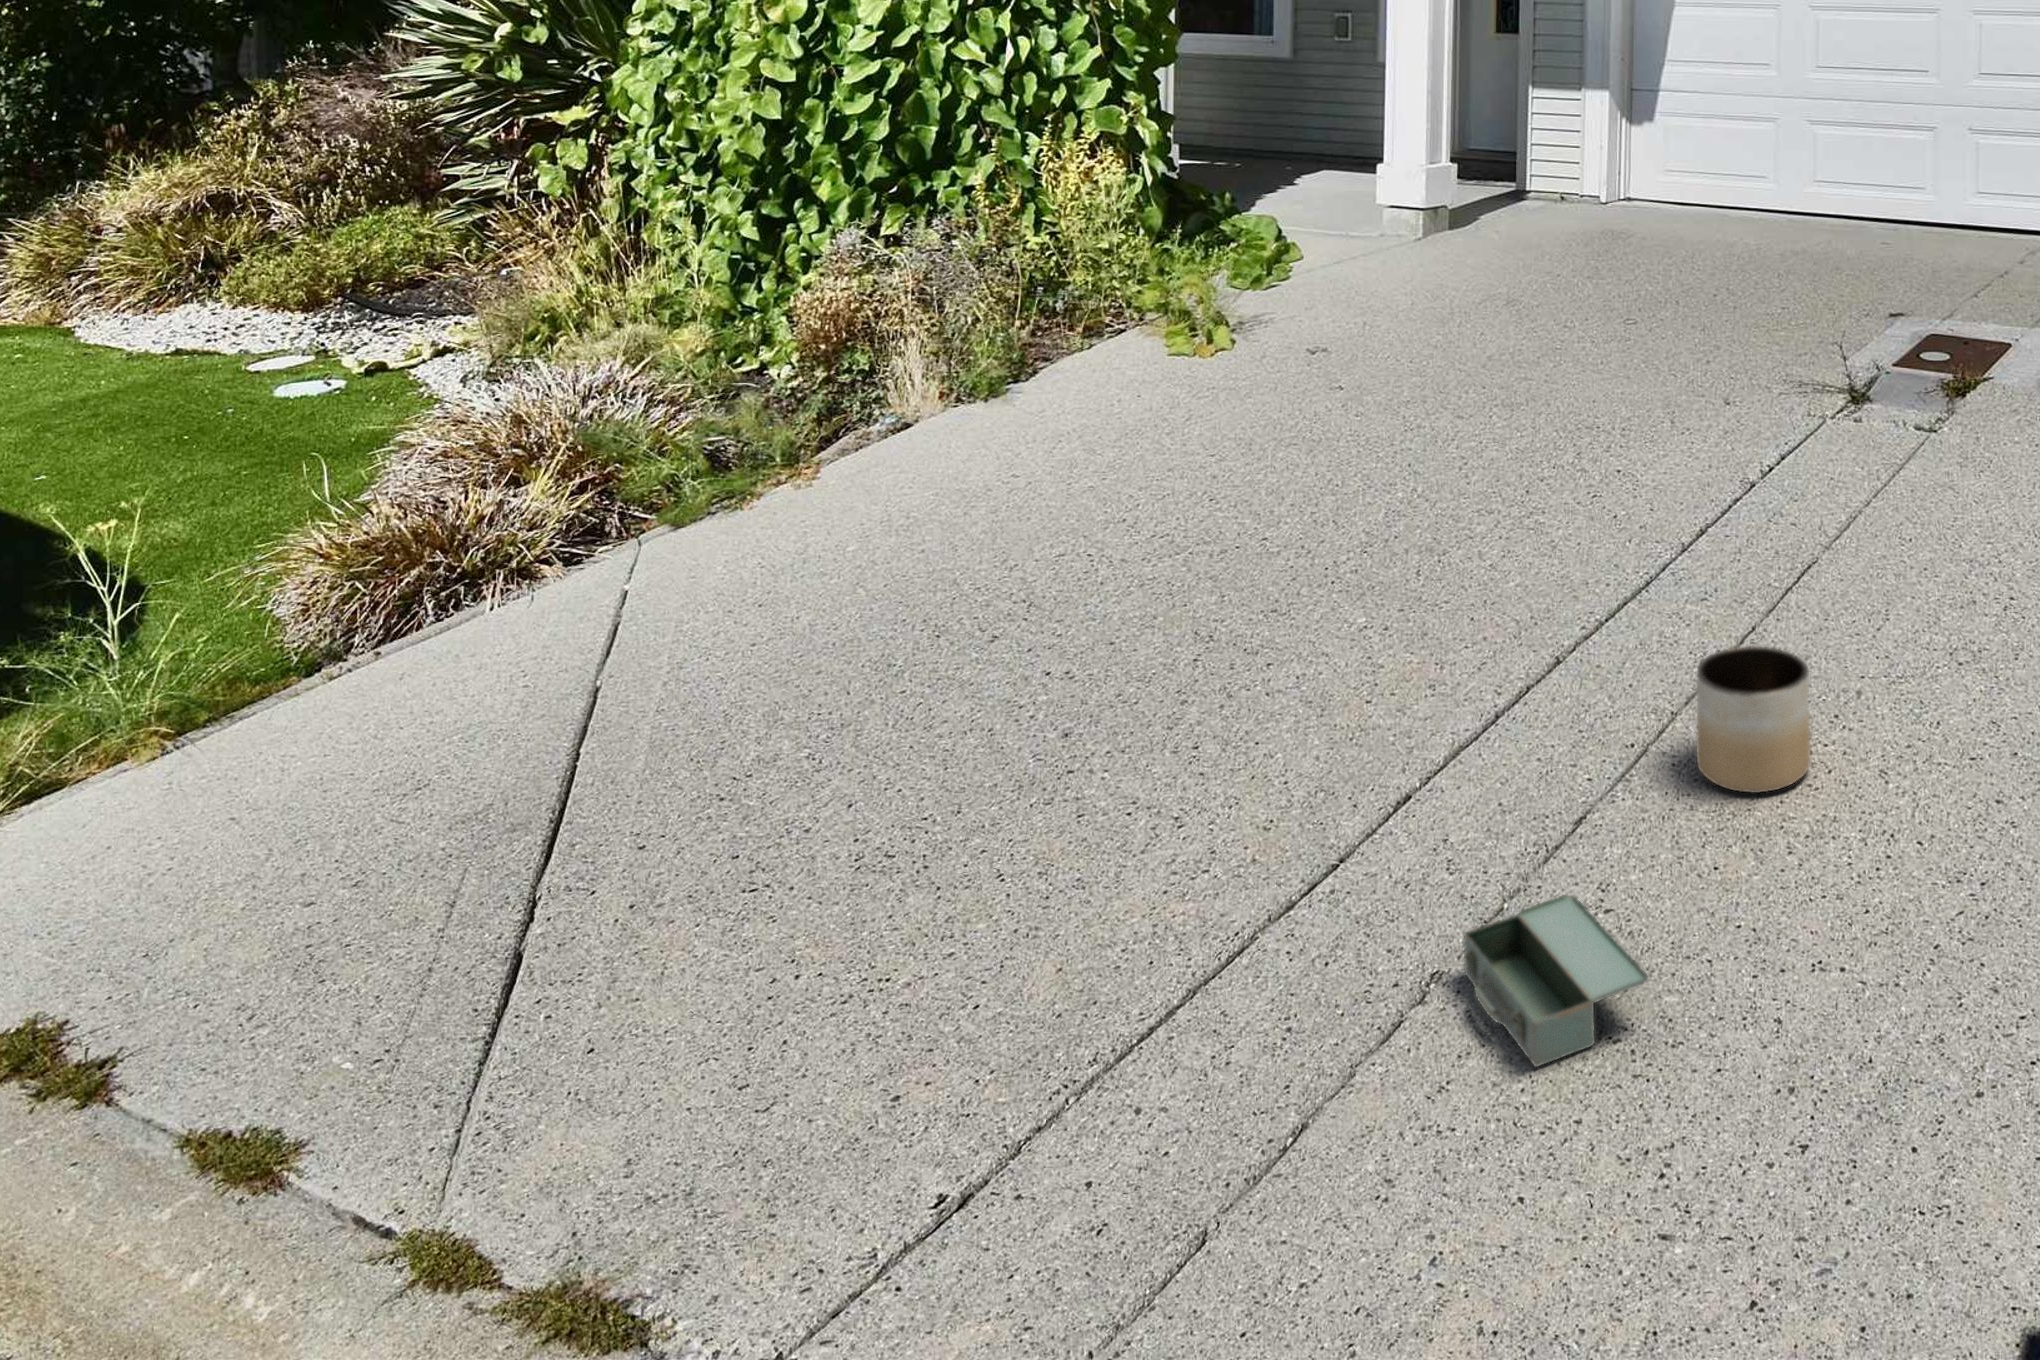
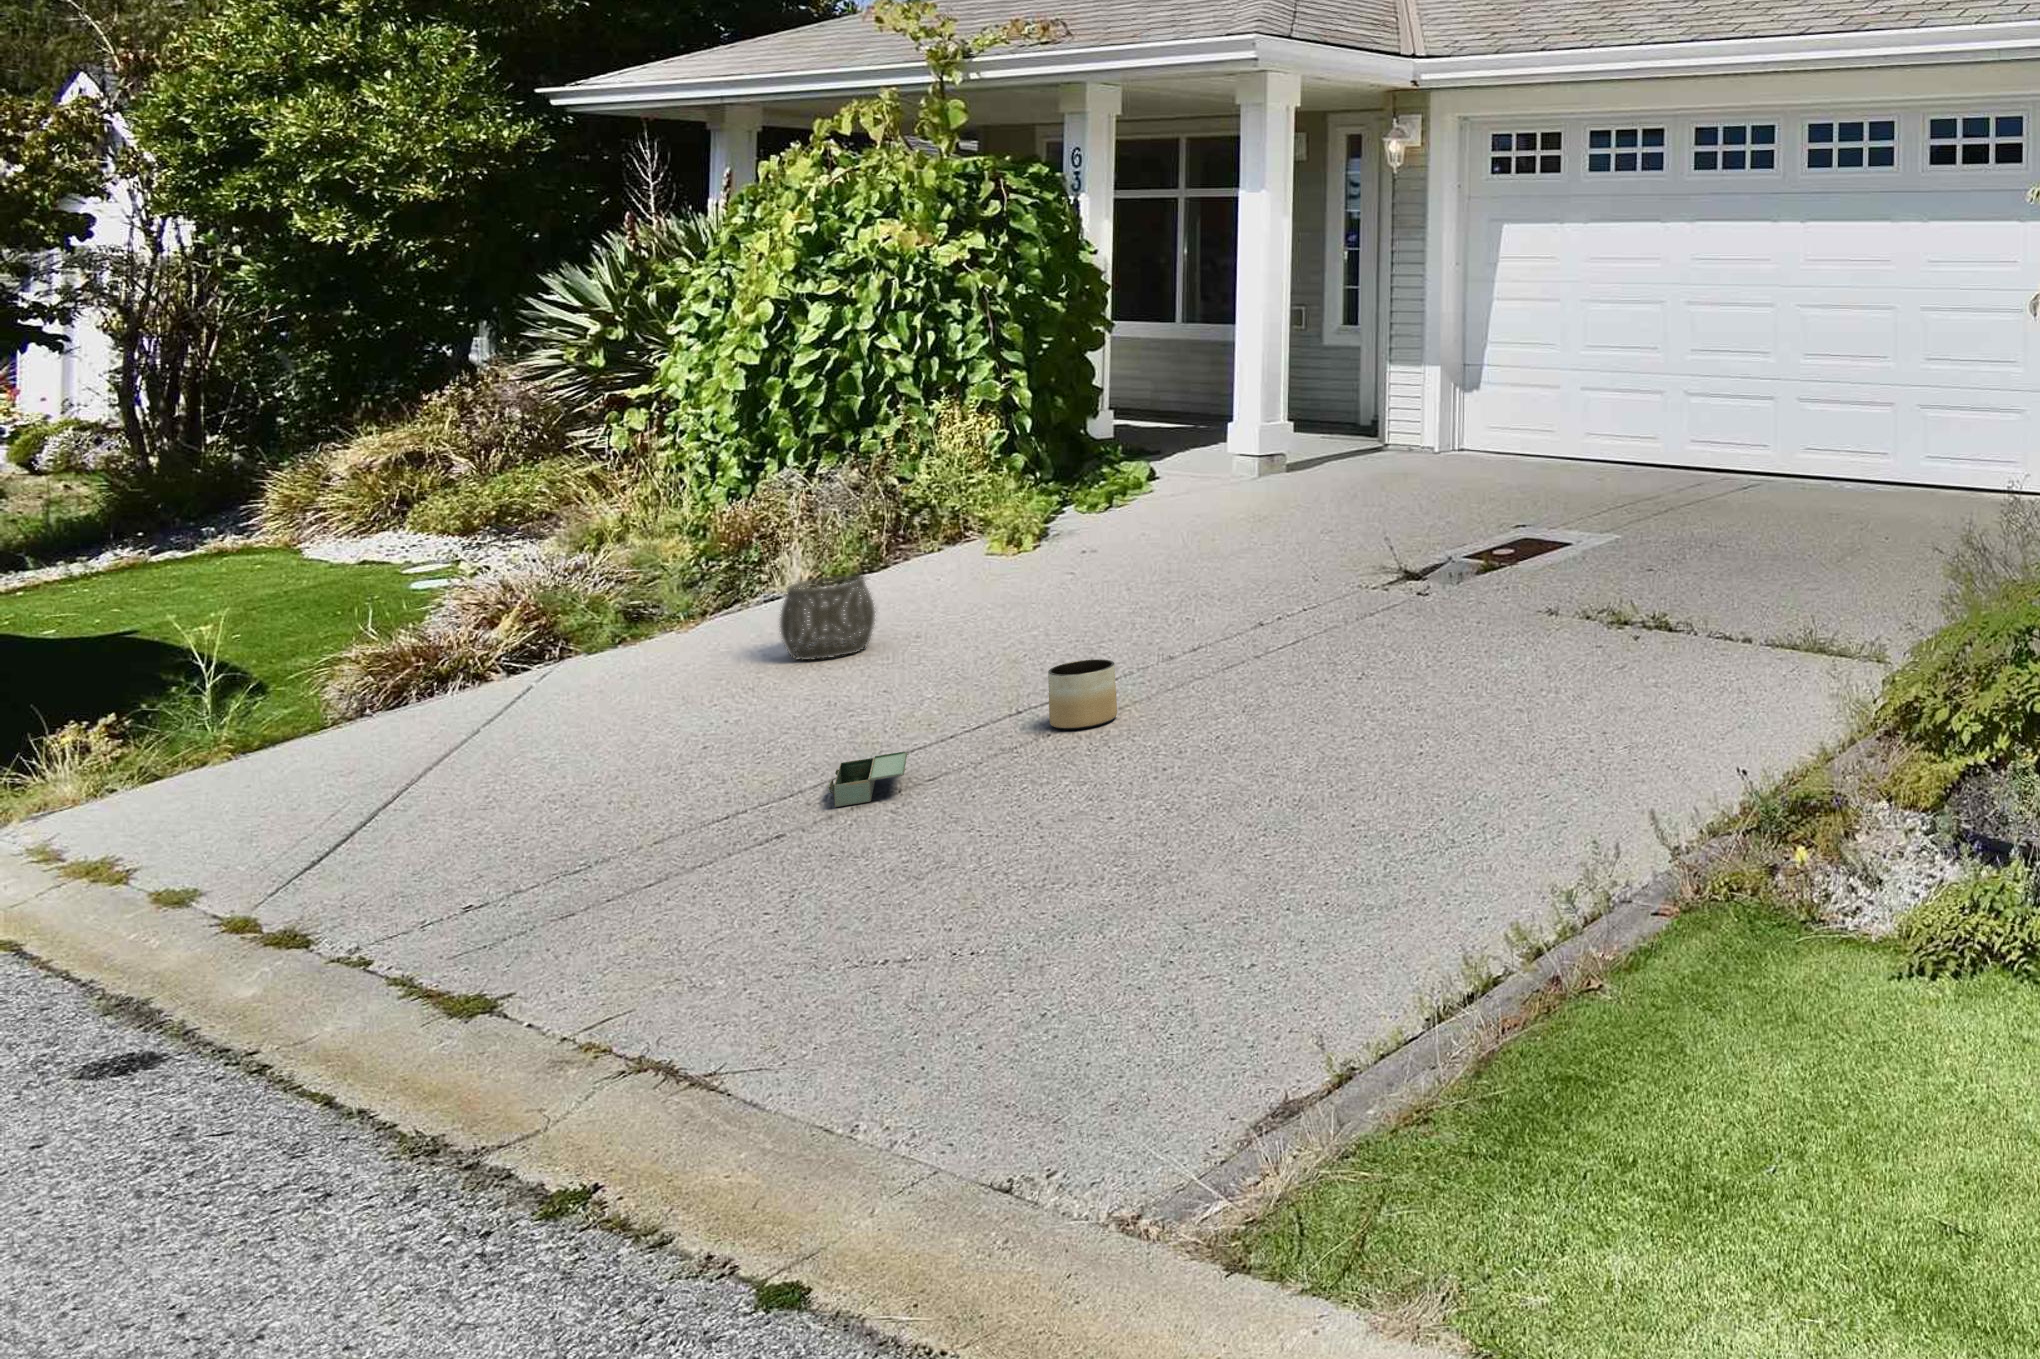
woven basket: none [1013,442,1160,593] -> present [780,576,875,660]

